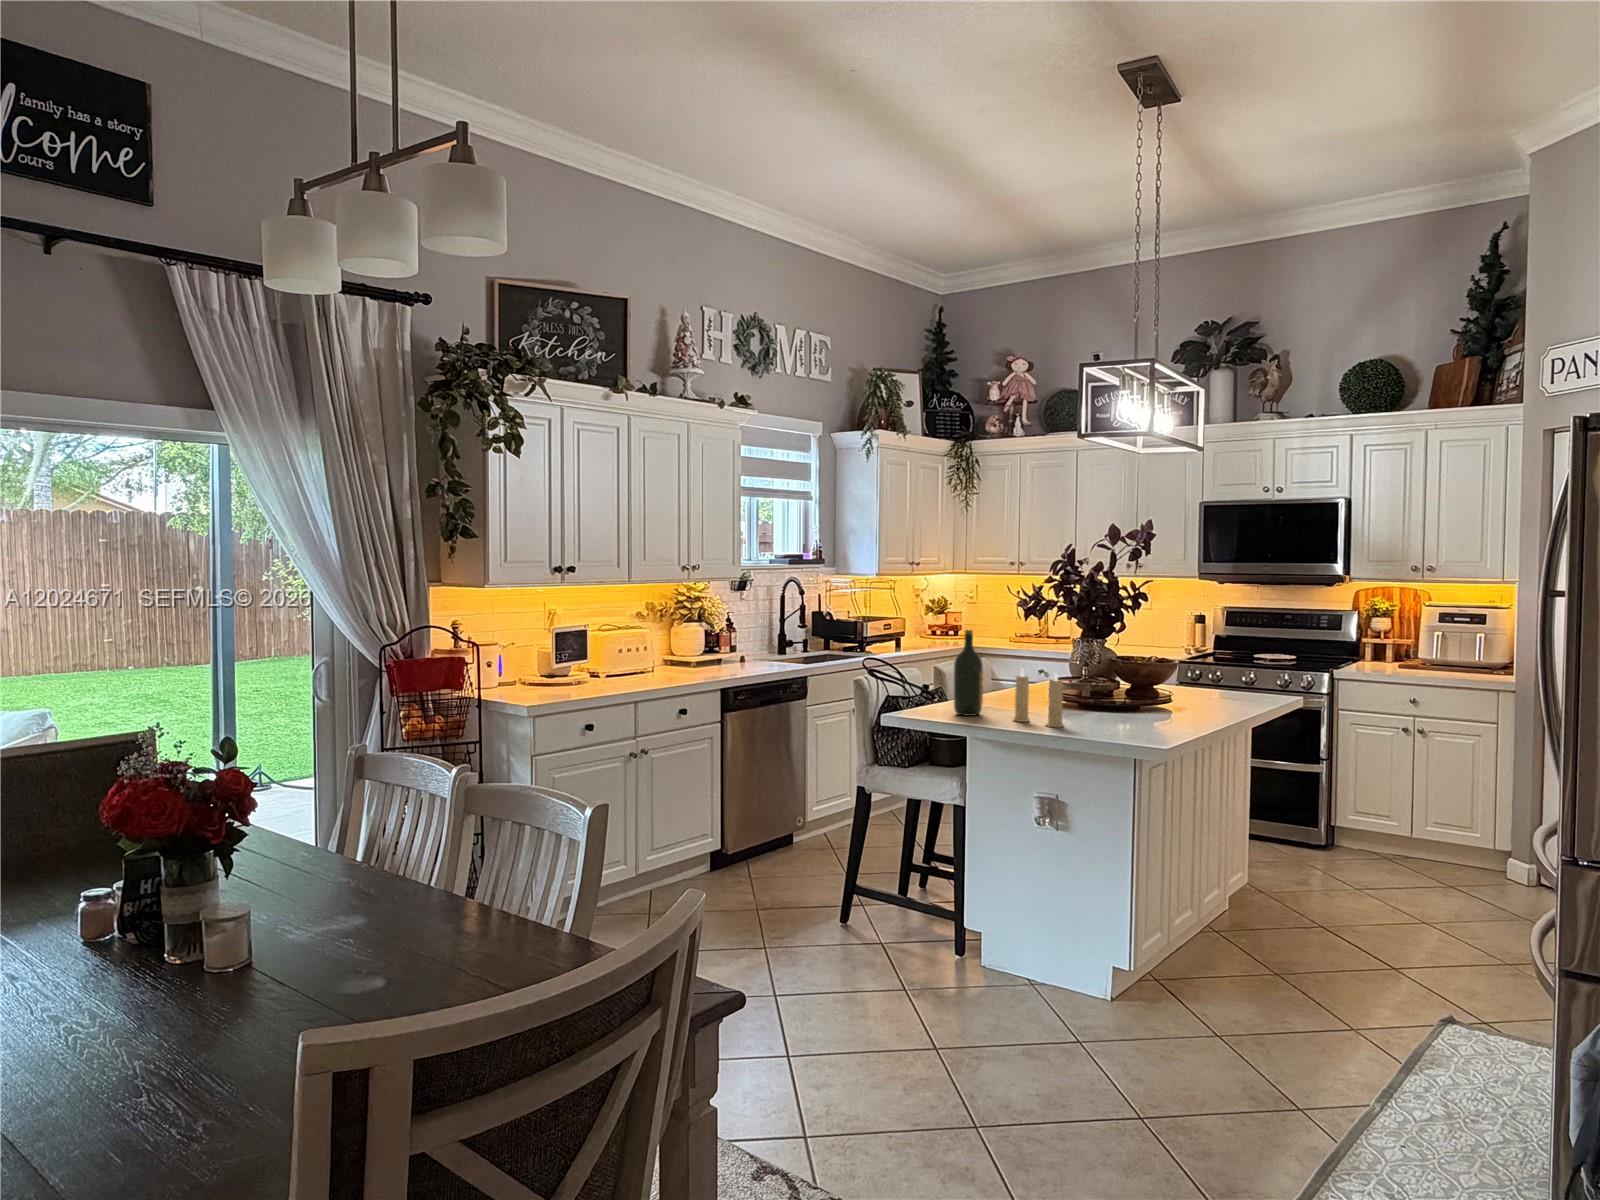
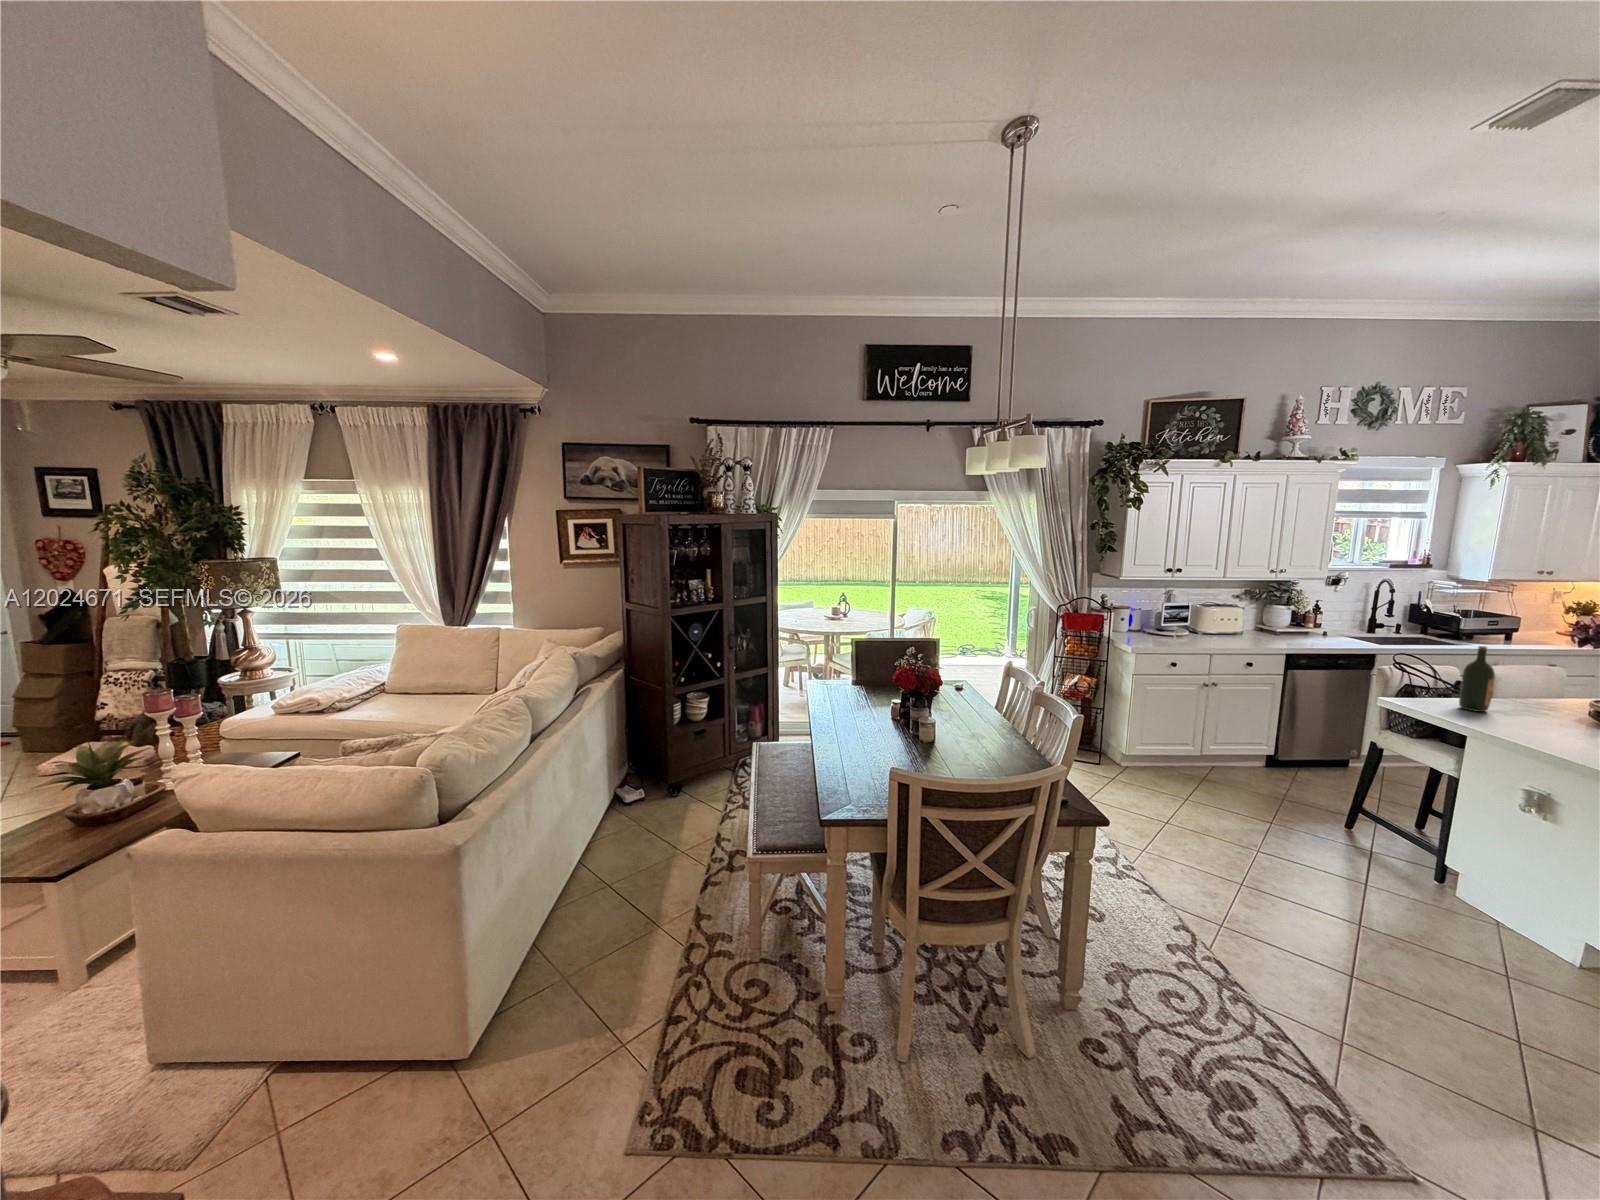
candle: present [1013,669,1063,728] -> none [1512,682,1571,739]

